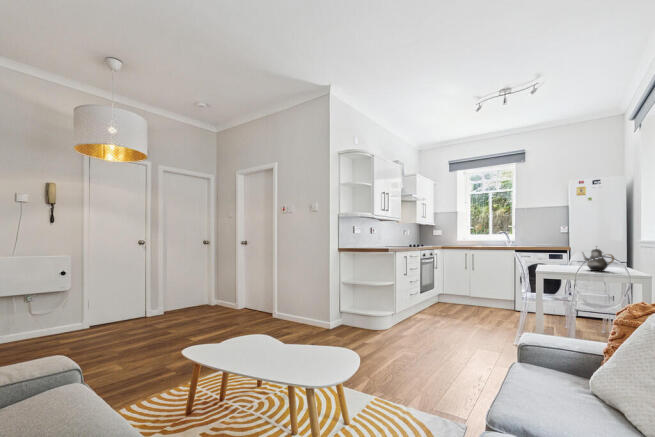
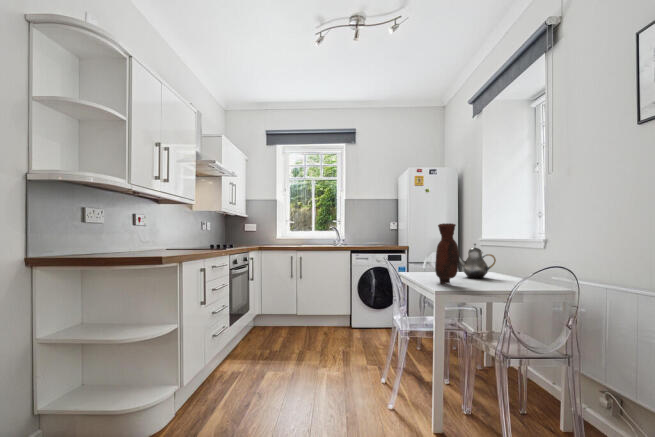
vase: none [551,232,569,271] -> present [435,223,459,283]

